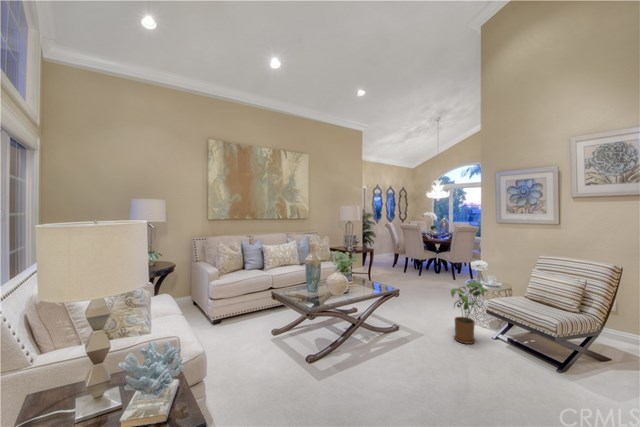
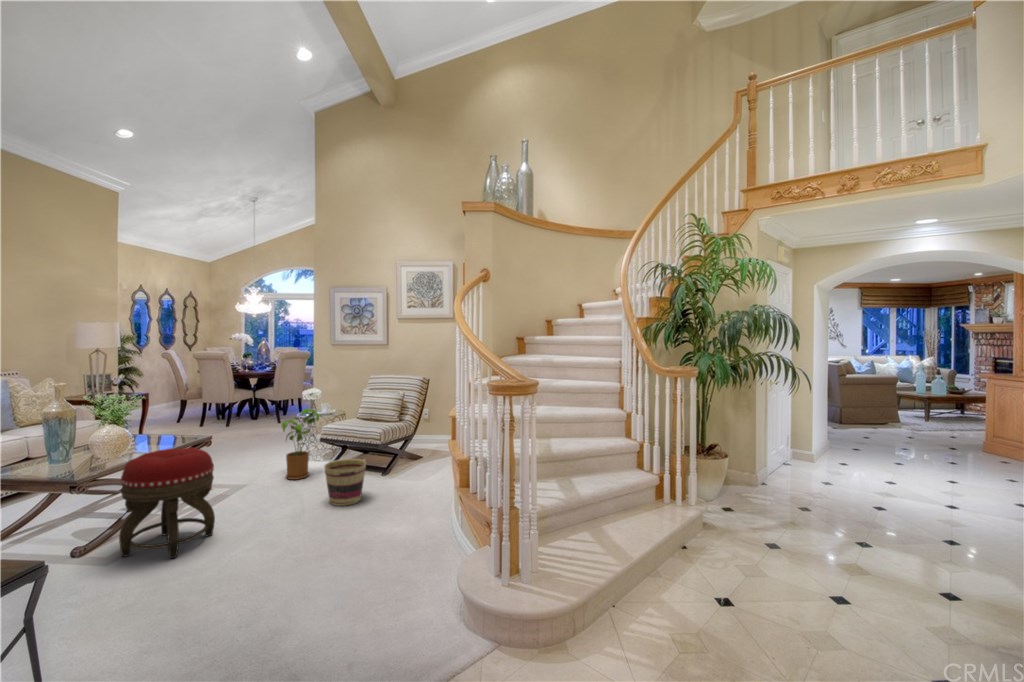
footstool: none [334,303,392,396] -> present [119,447,215,558]
basket: none [489,345,540,403] -> present [324,459,366,506]

